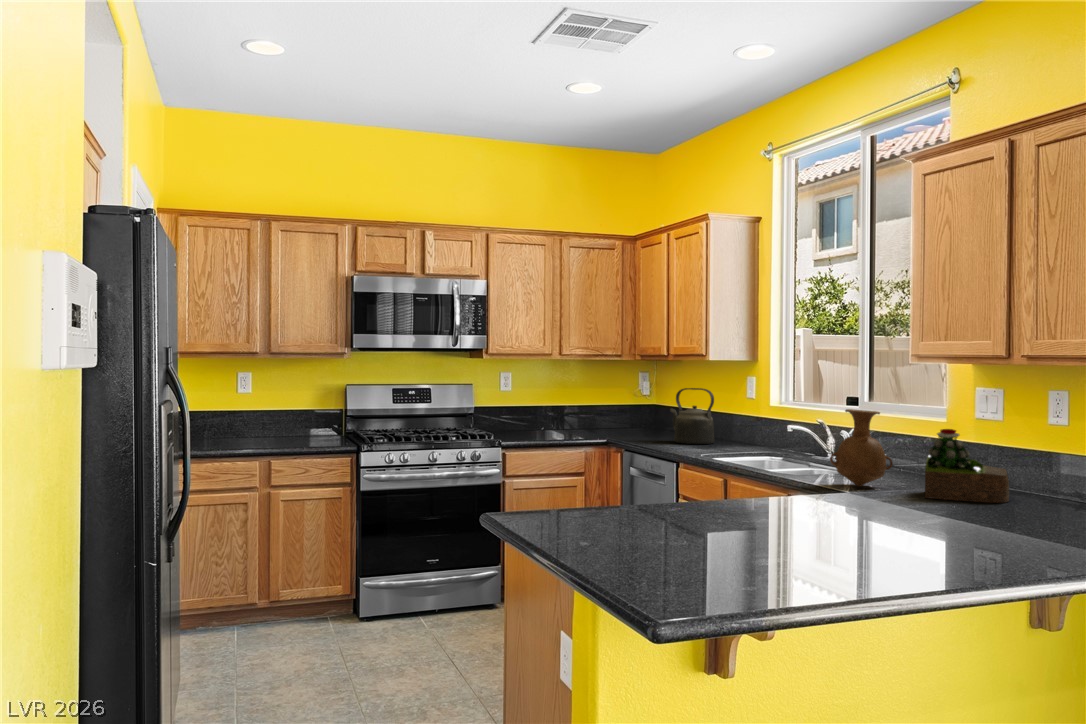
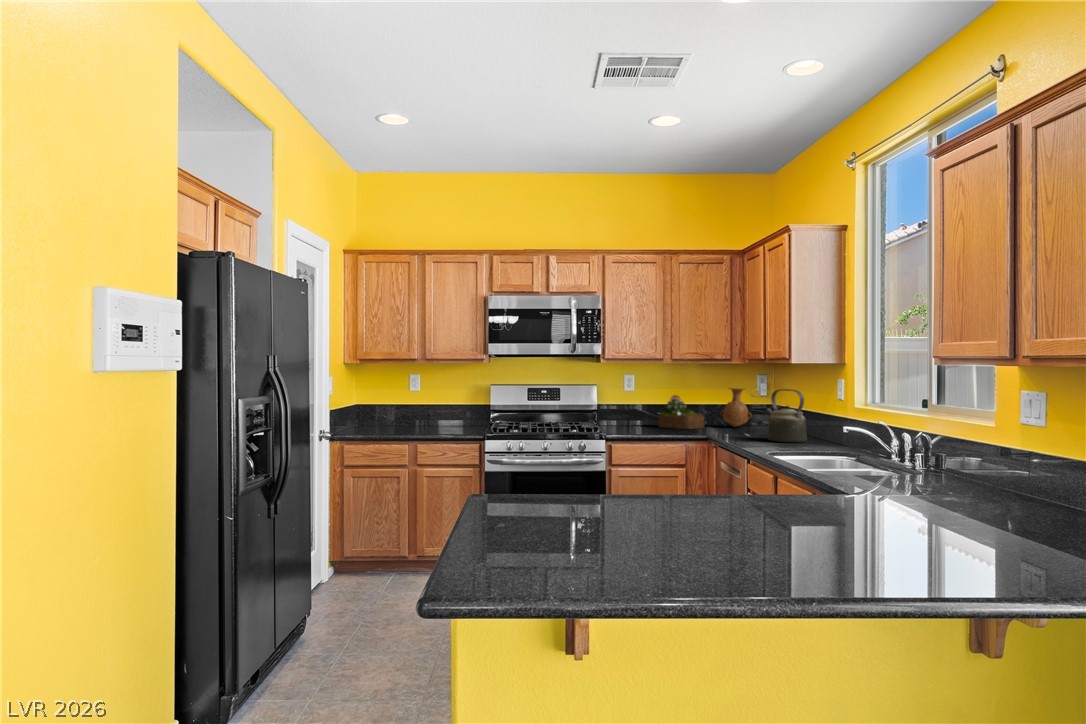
vase: present [830,409,893,486] -> present [720,387,751,427]
succulent plant: present [925,429,1009,503] -> present [659,395,704,429]

